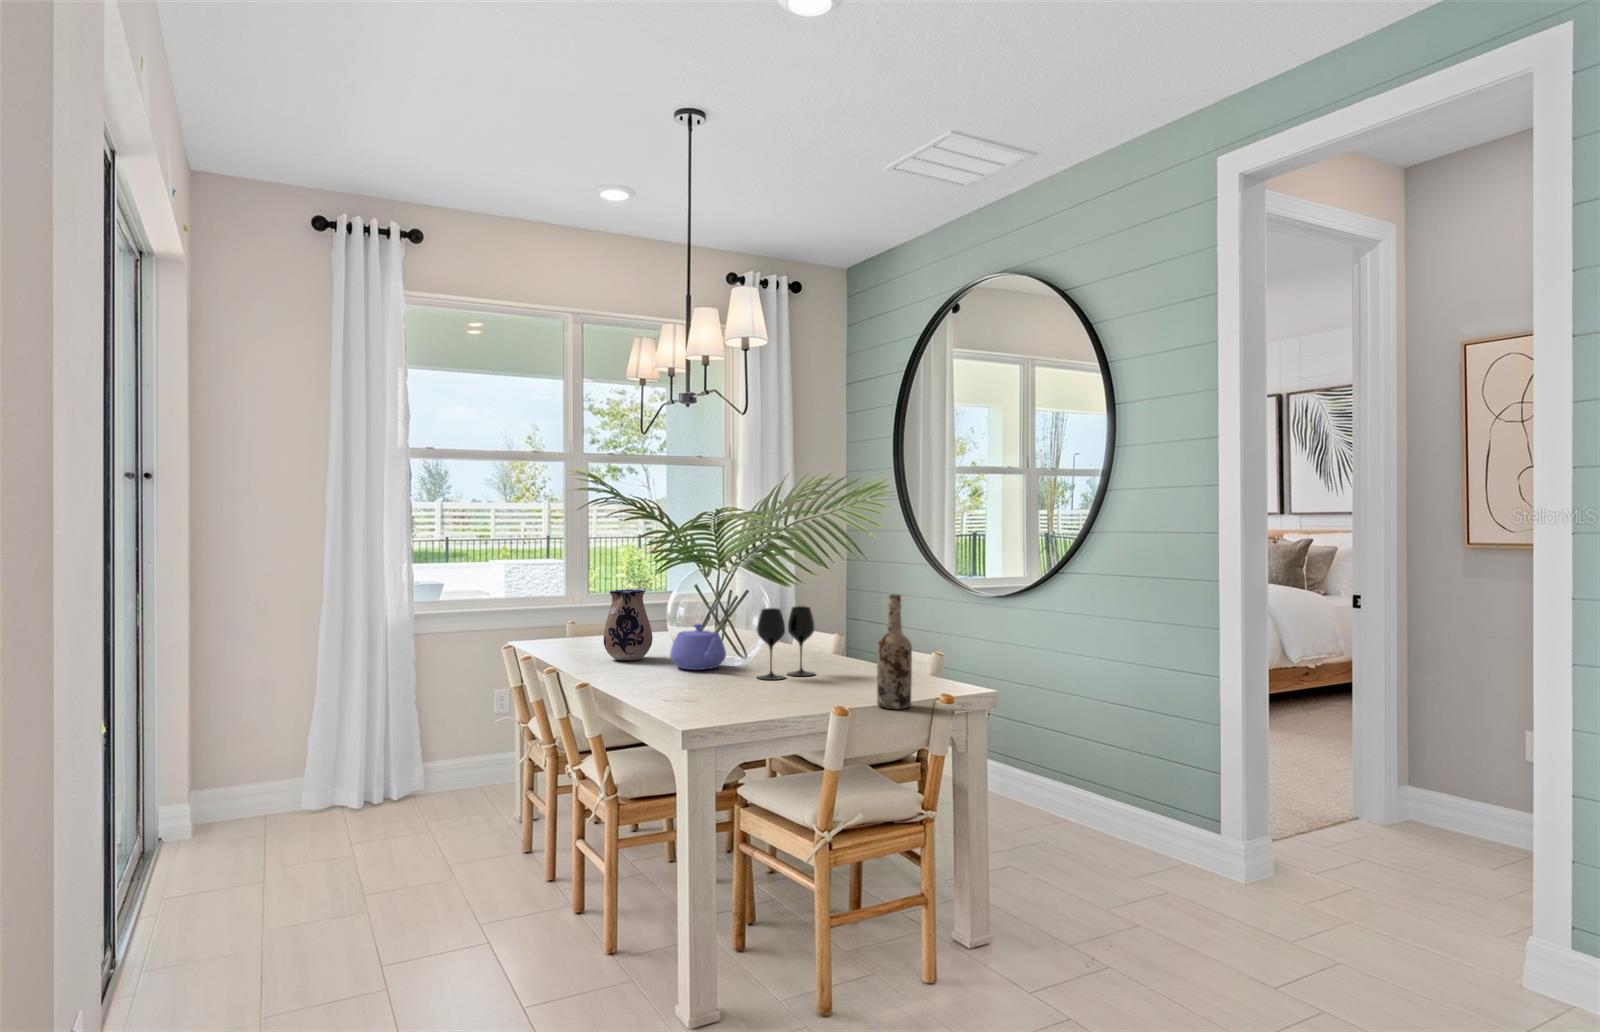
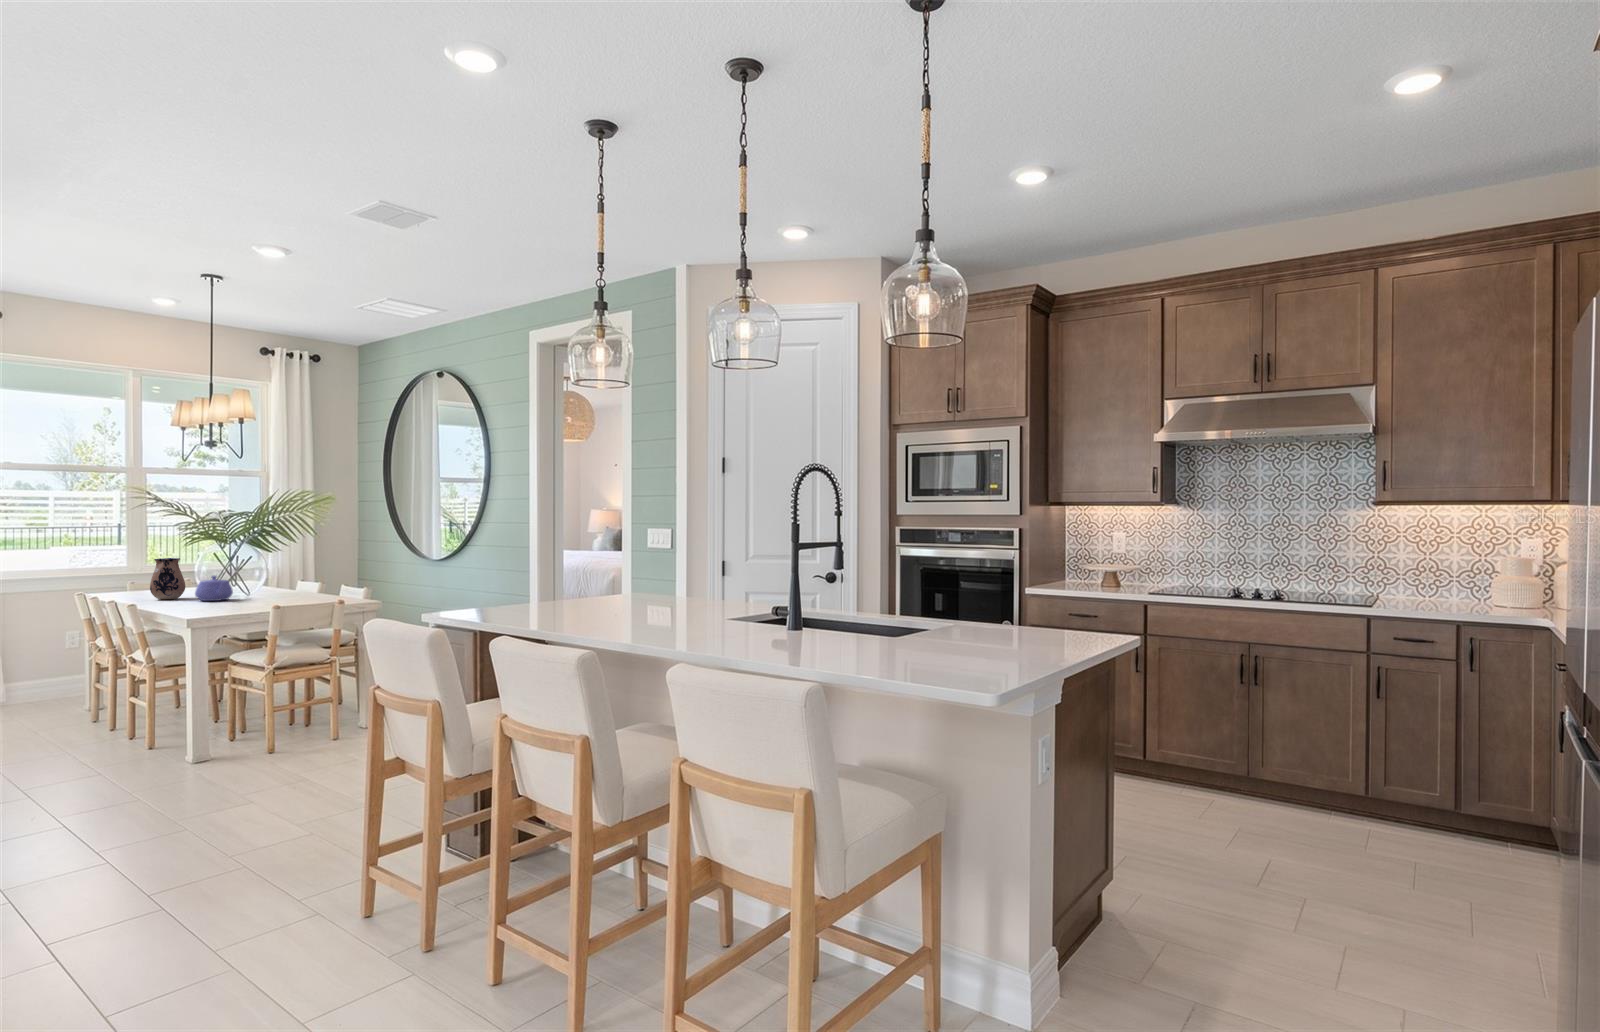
wine bottle: present [877,595,912,709] -> none [305,554,324,608]
wine glass: present [757,606,815,680] -> none [248,564,287,603]

